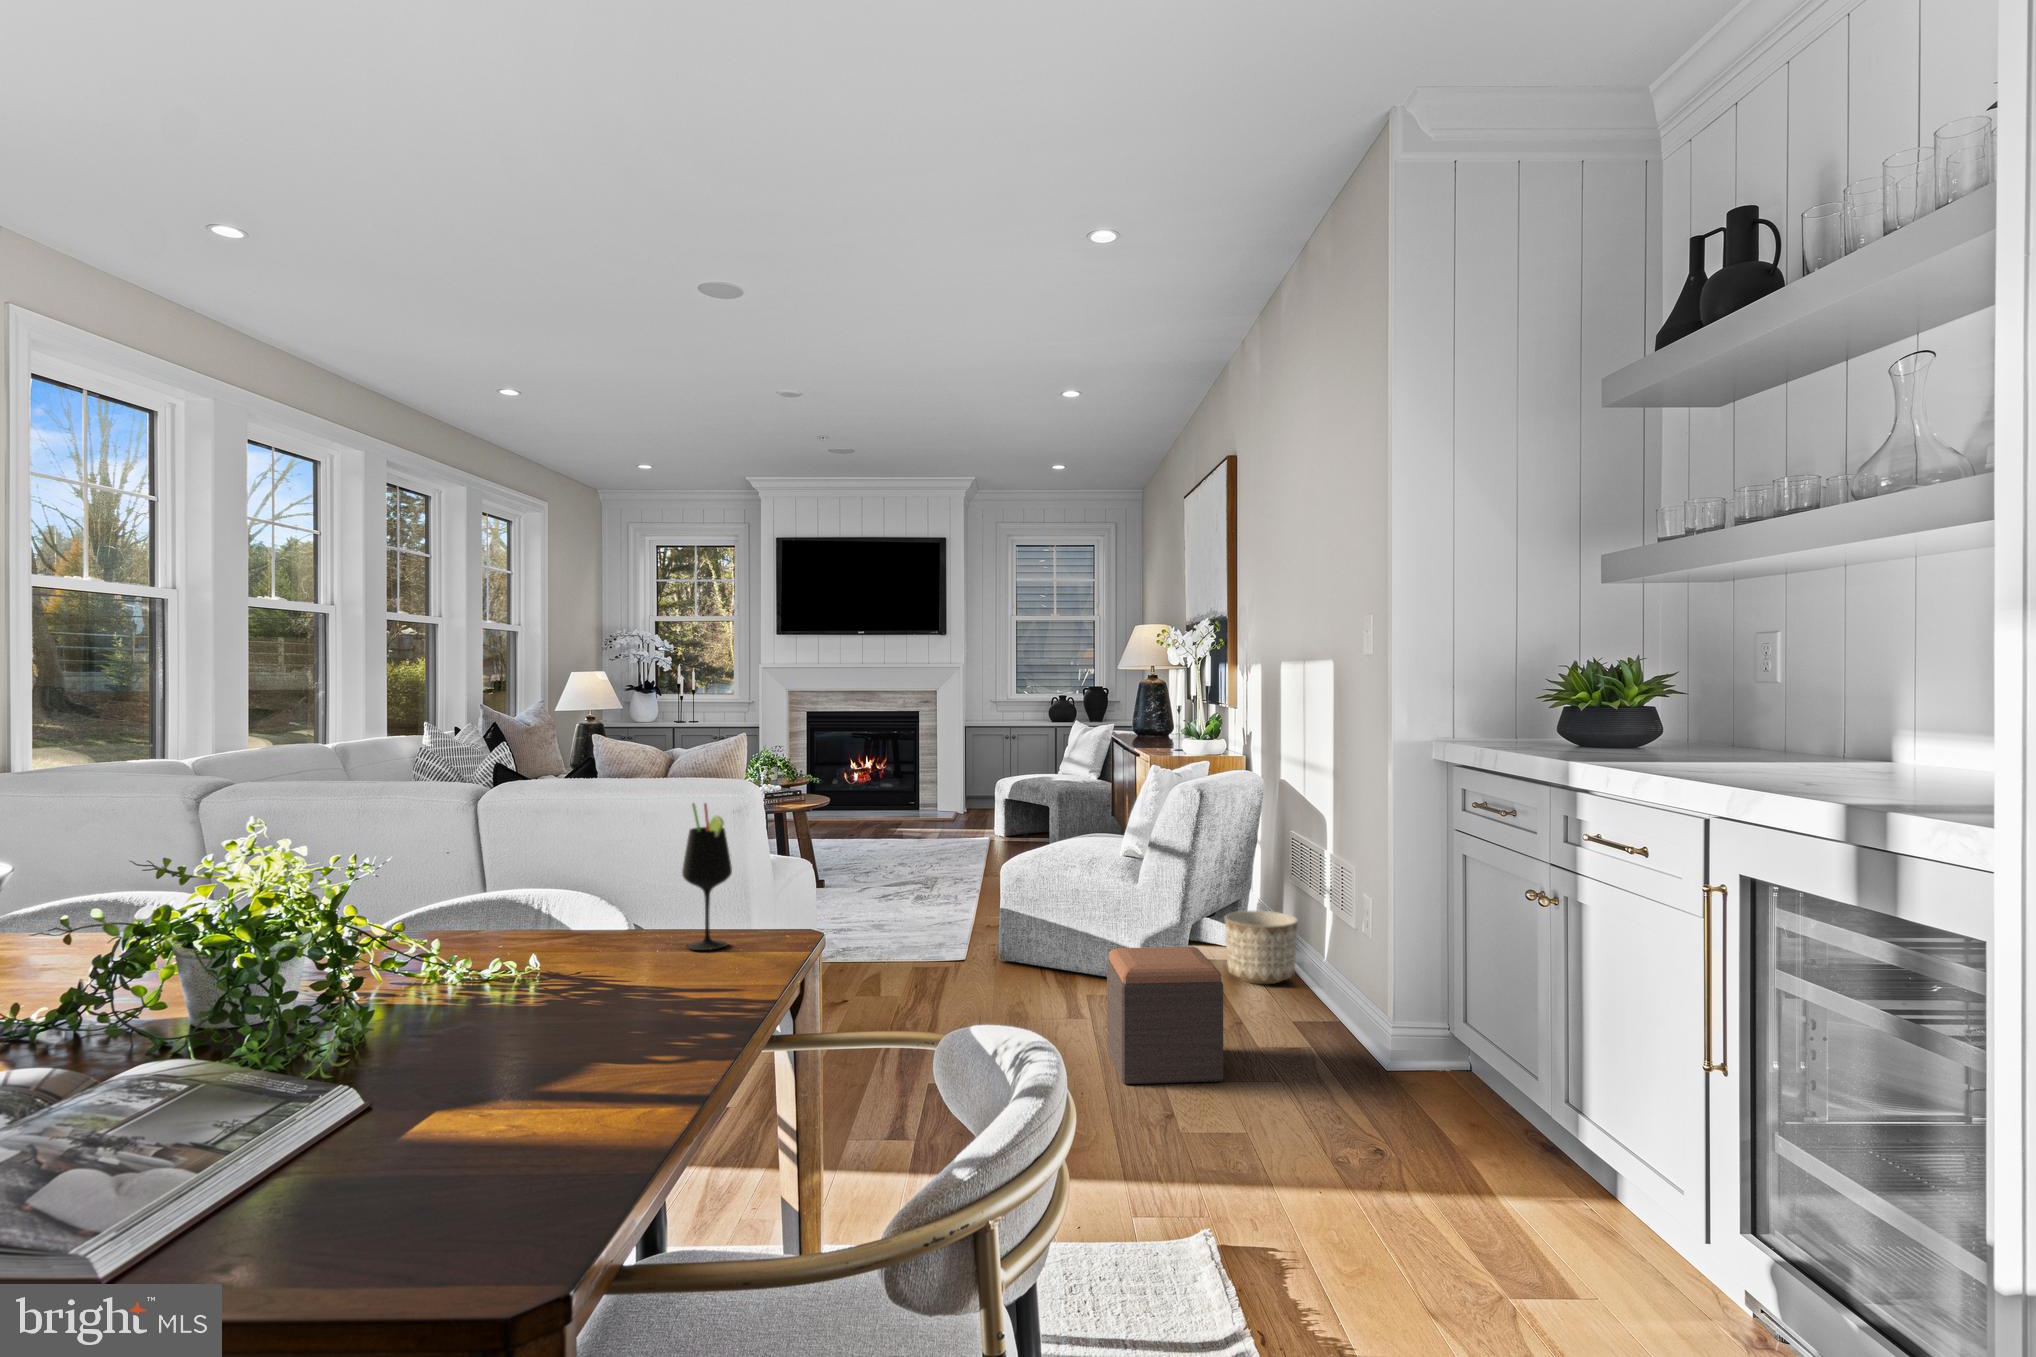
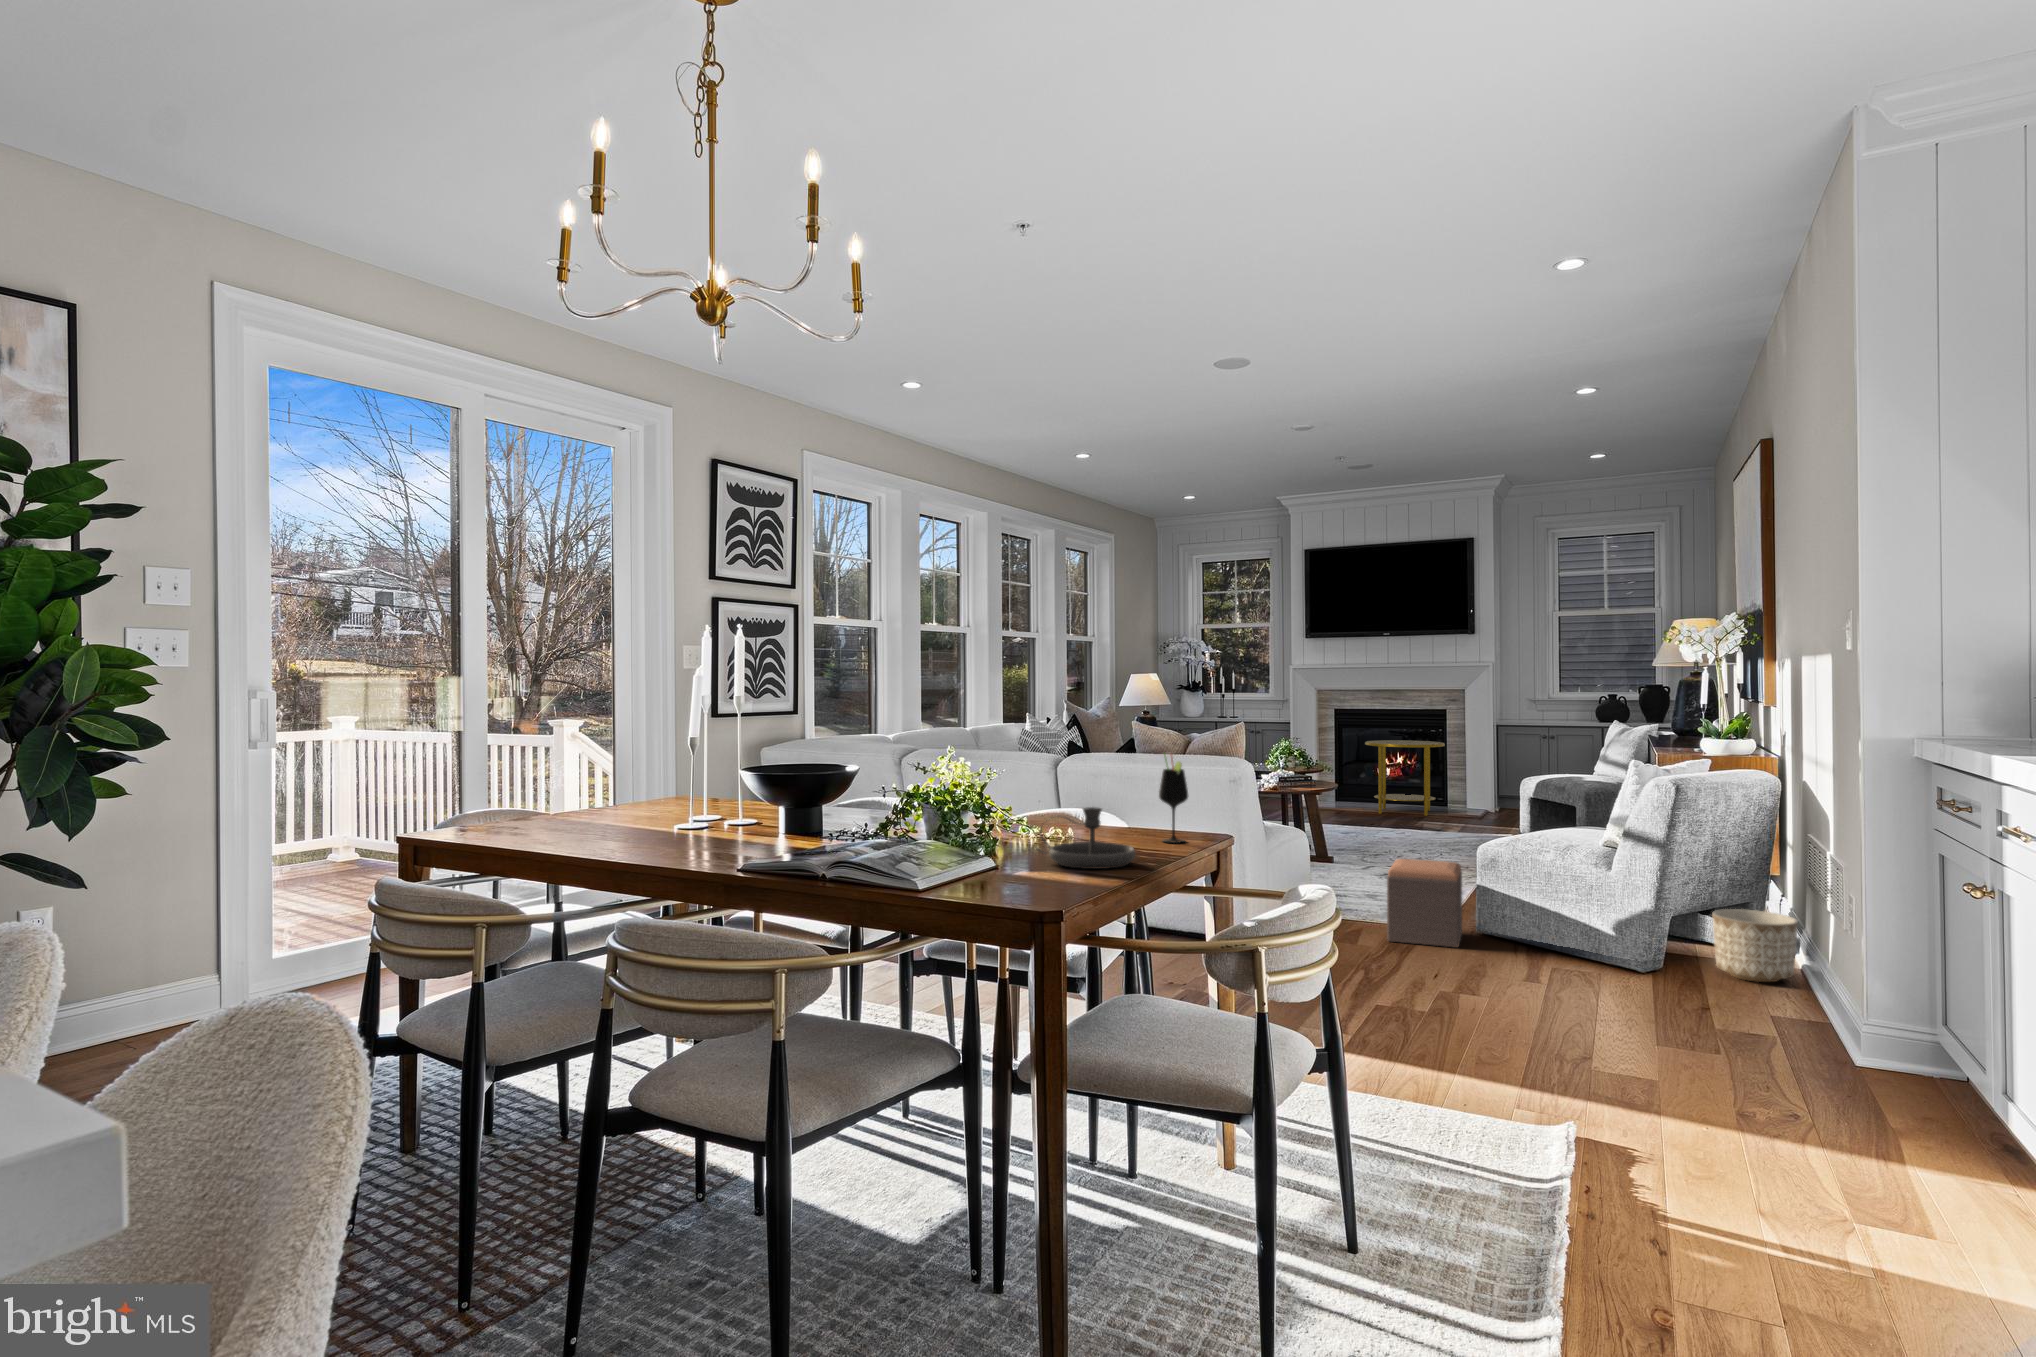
side table: none [838,744,917,822] -> present [1365,740,1445,816]
candlestick: none [457,921,663,1050] -> present [1036,807,1135,869]
footstool: present [1107,947,1223,1084] -> present [1387,859,1462,947]

